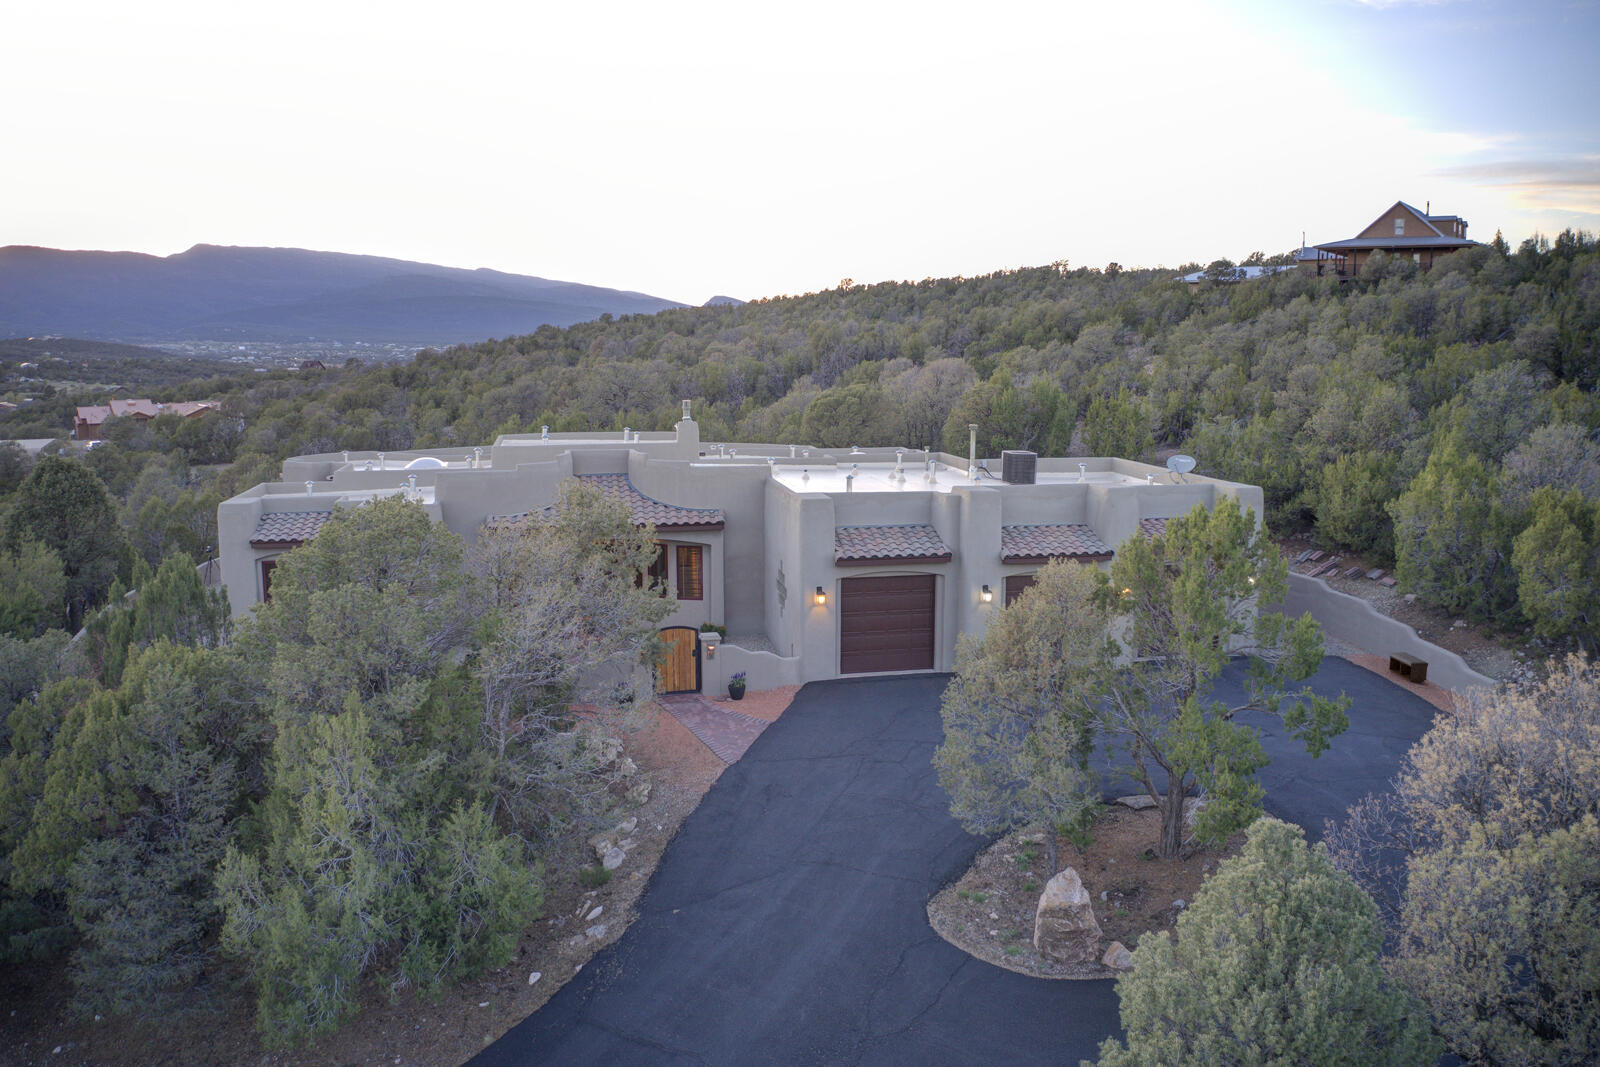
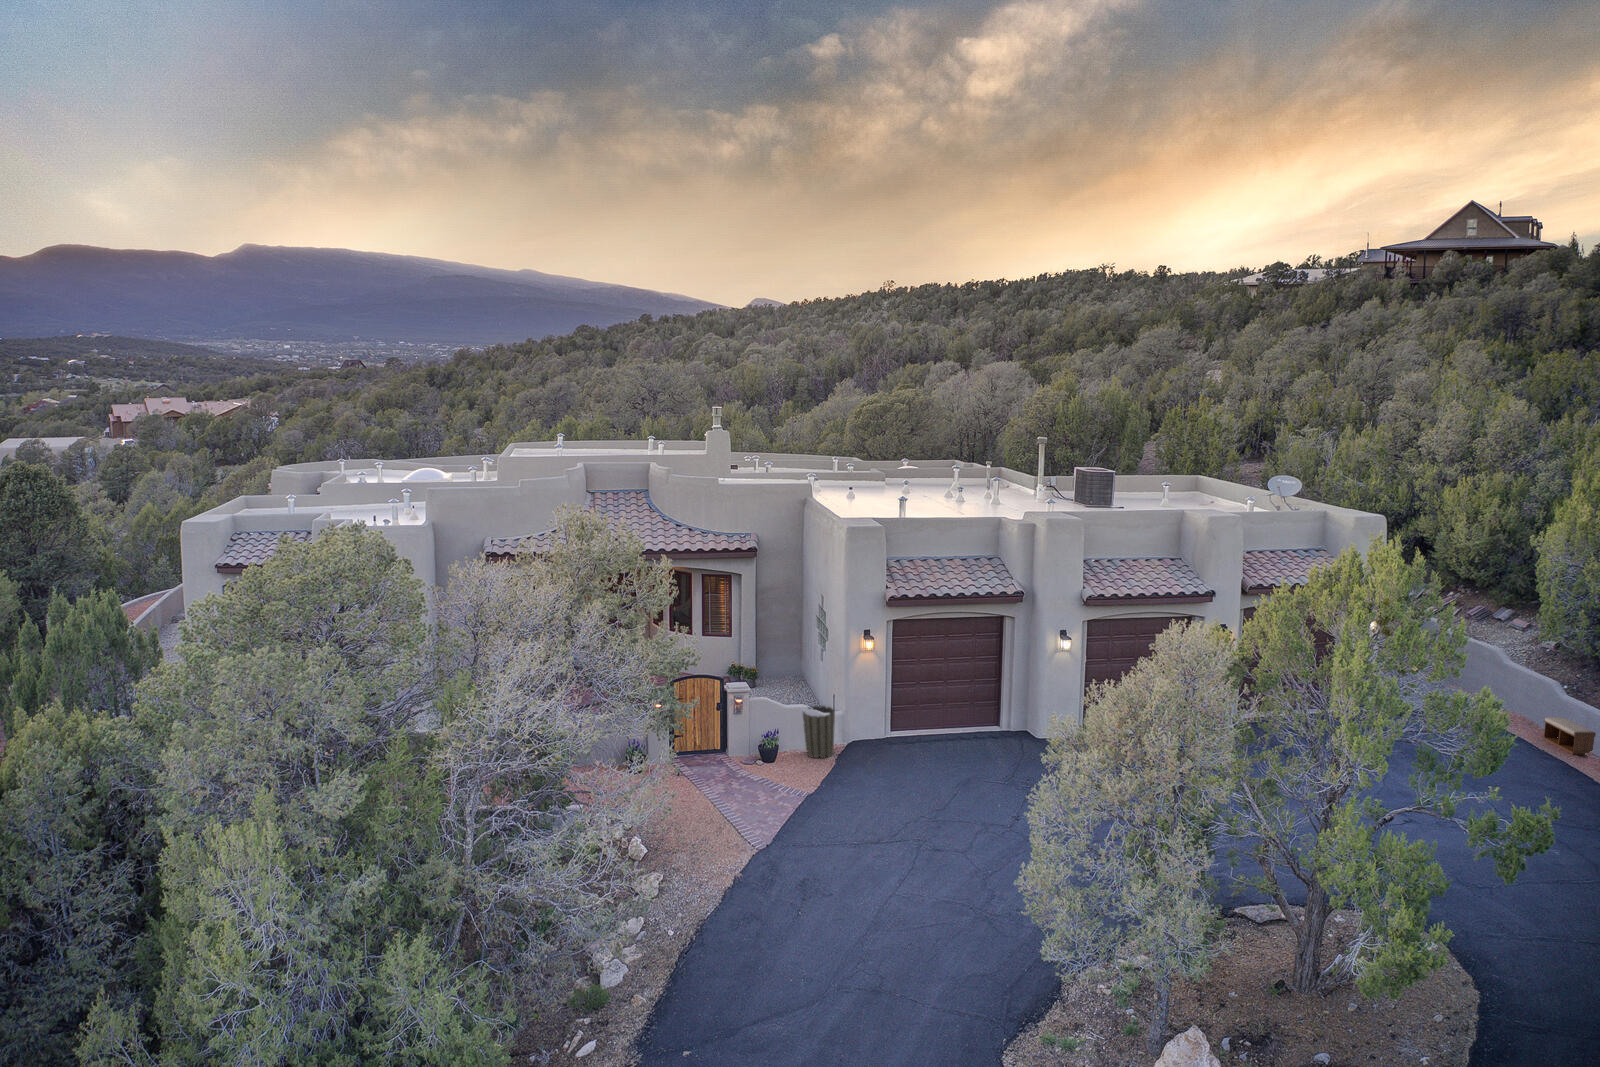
trash can: none [766,654,794,699] -> present [803,706,835,758]

